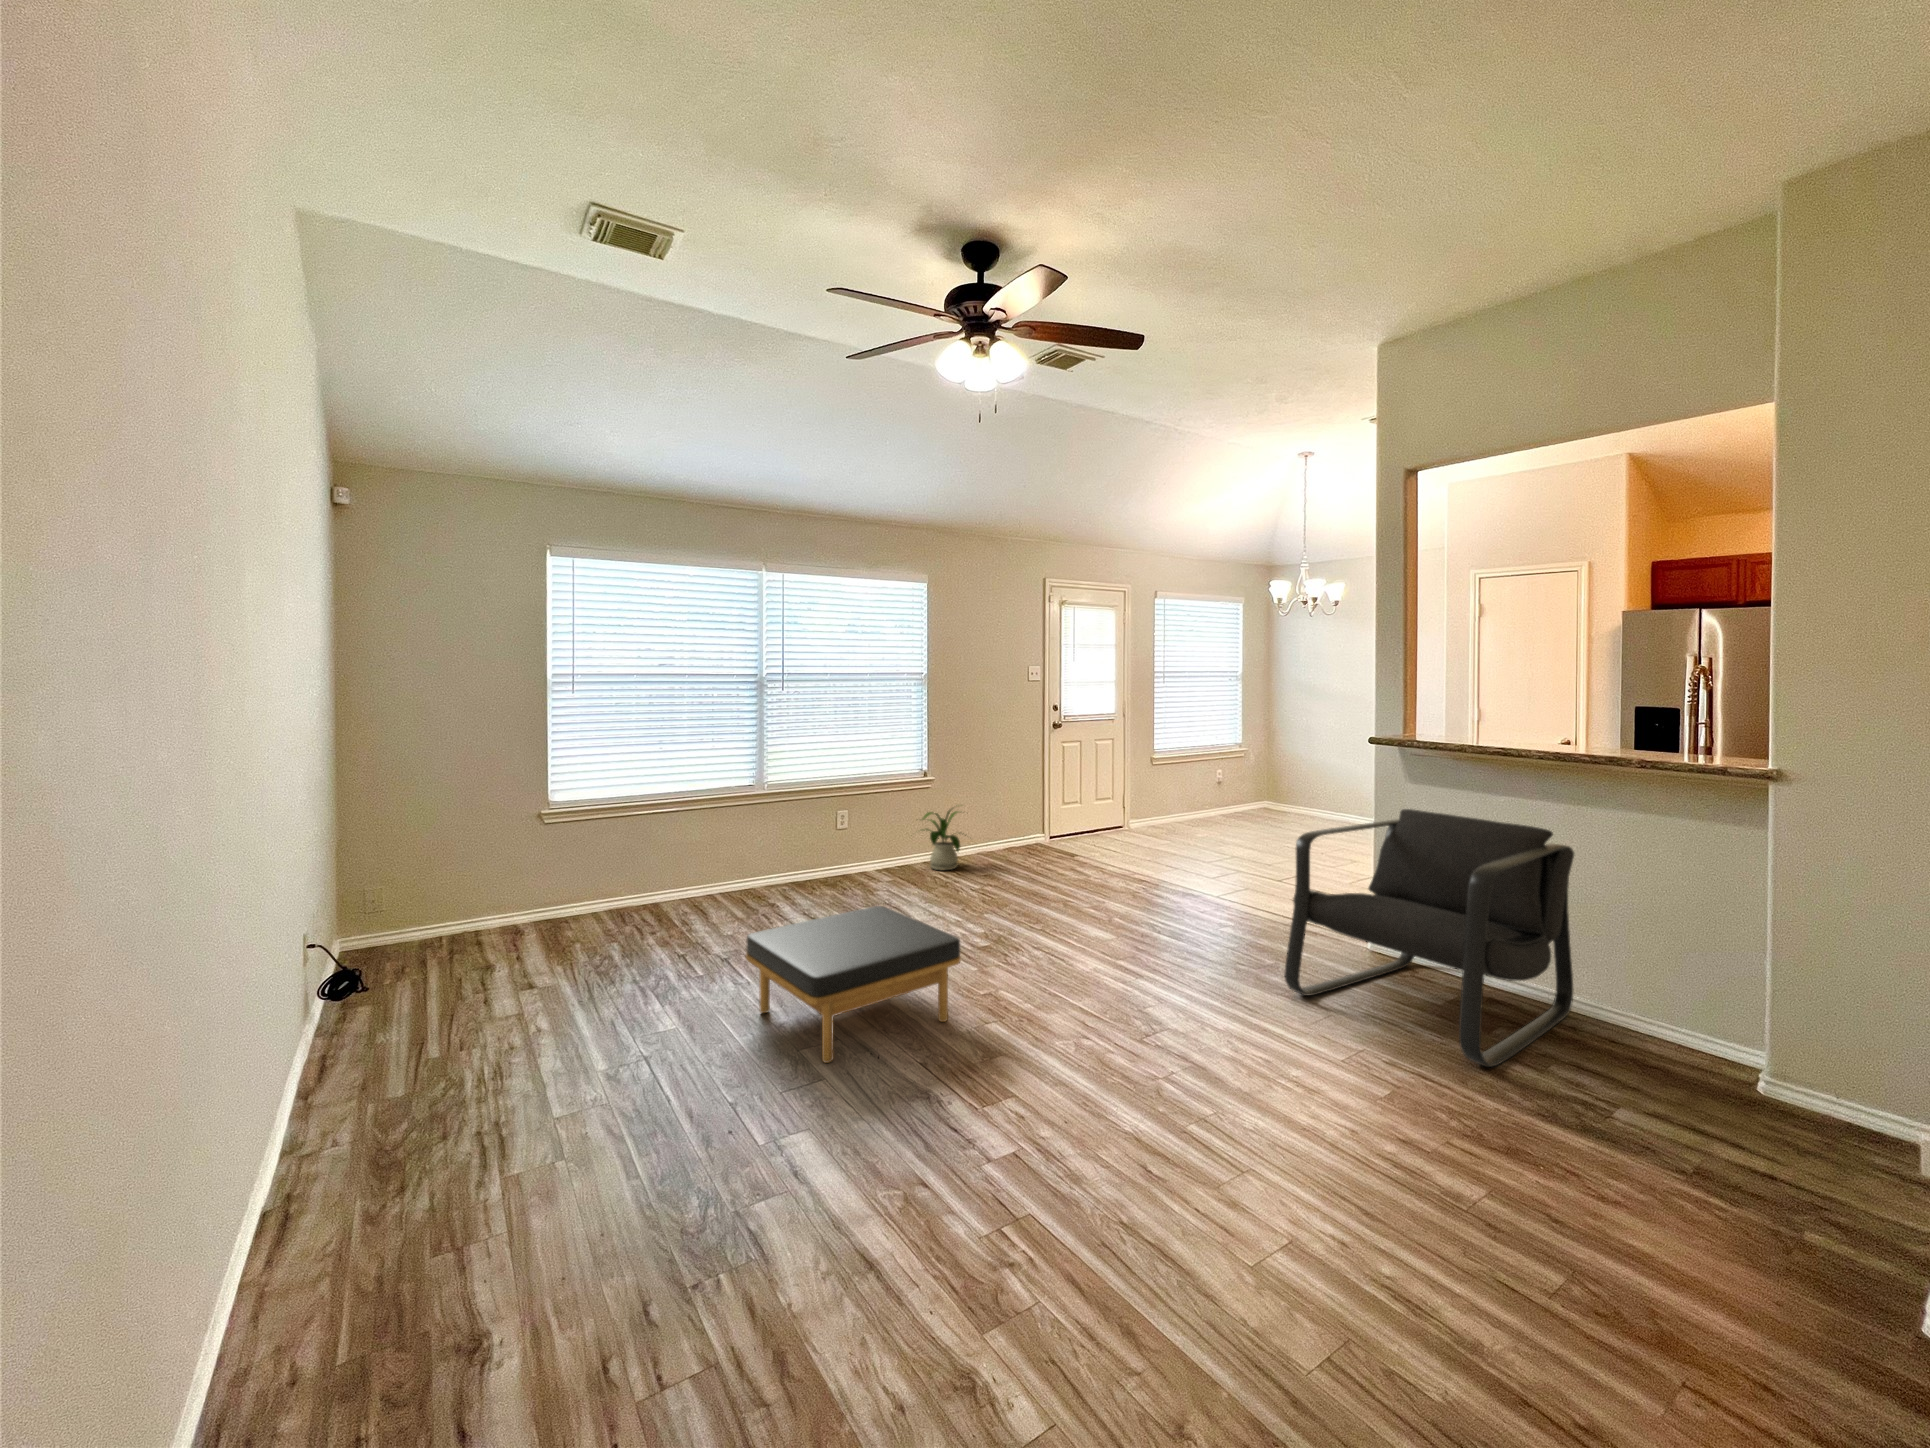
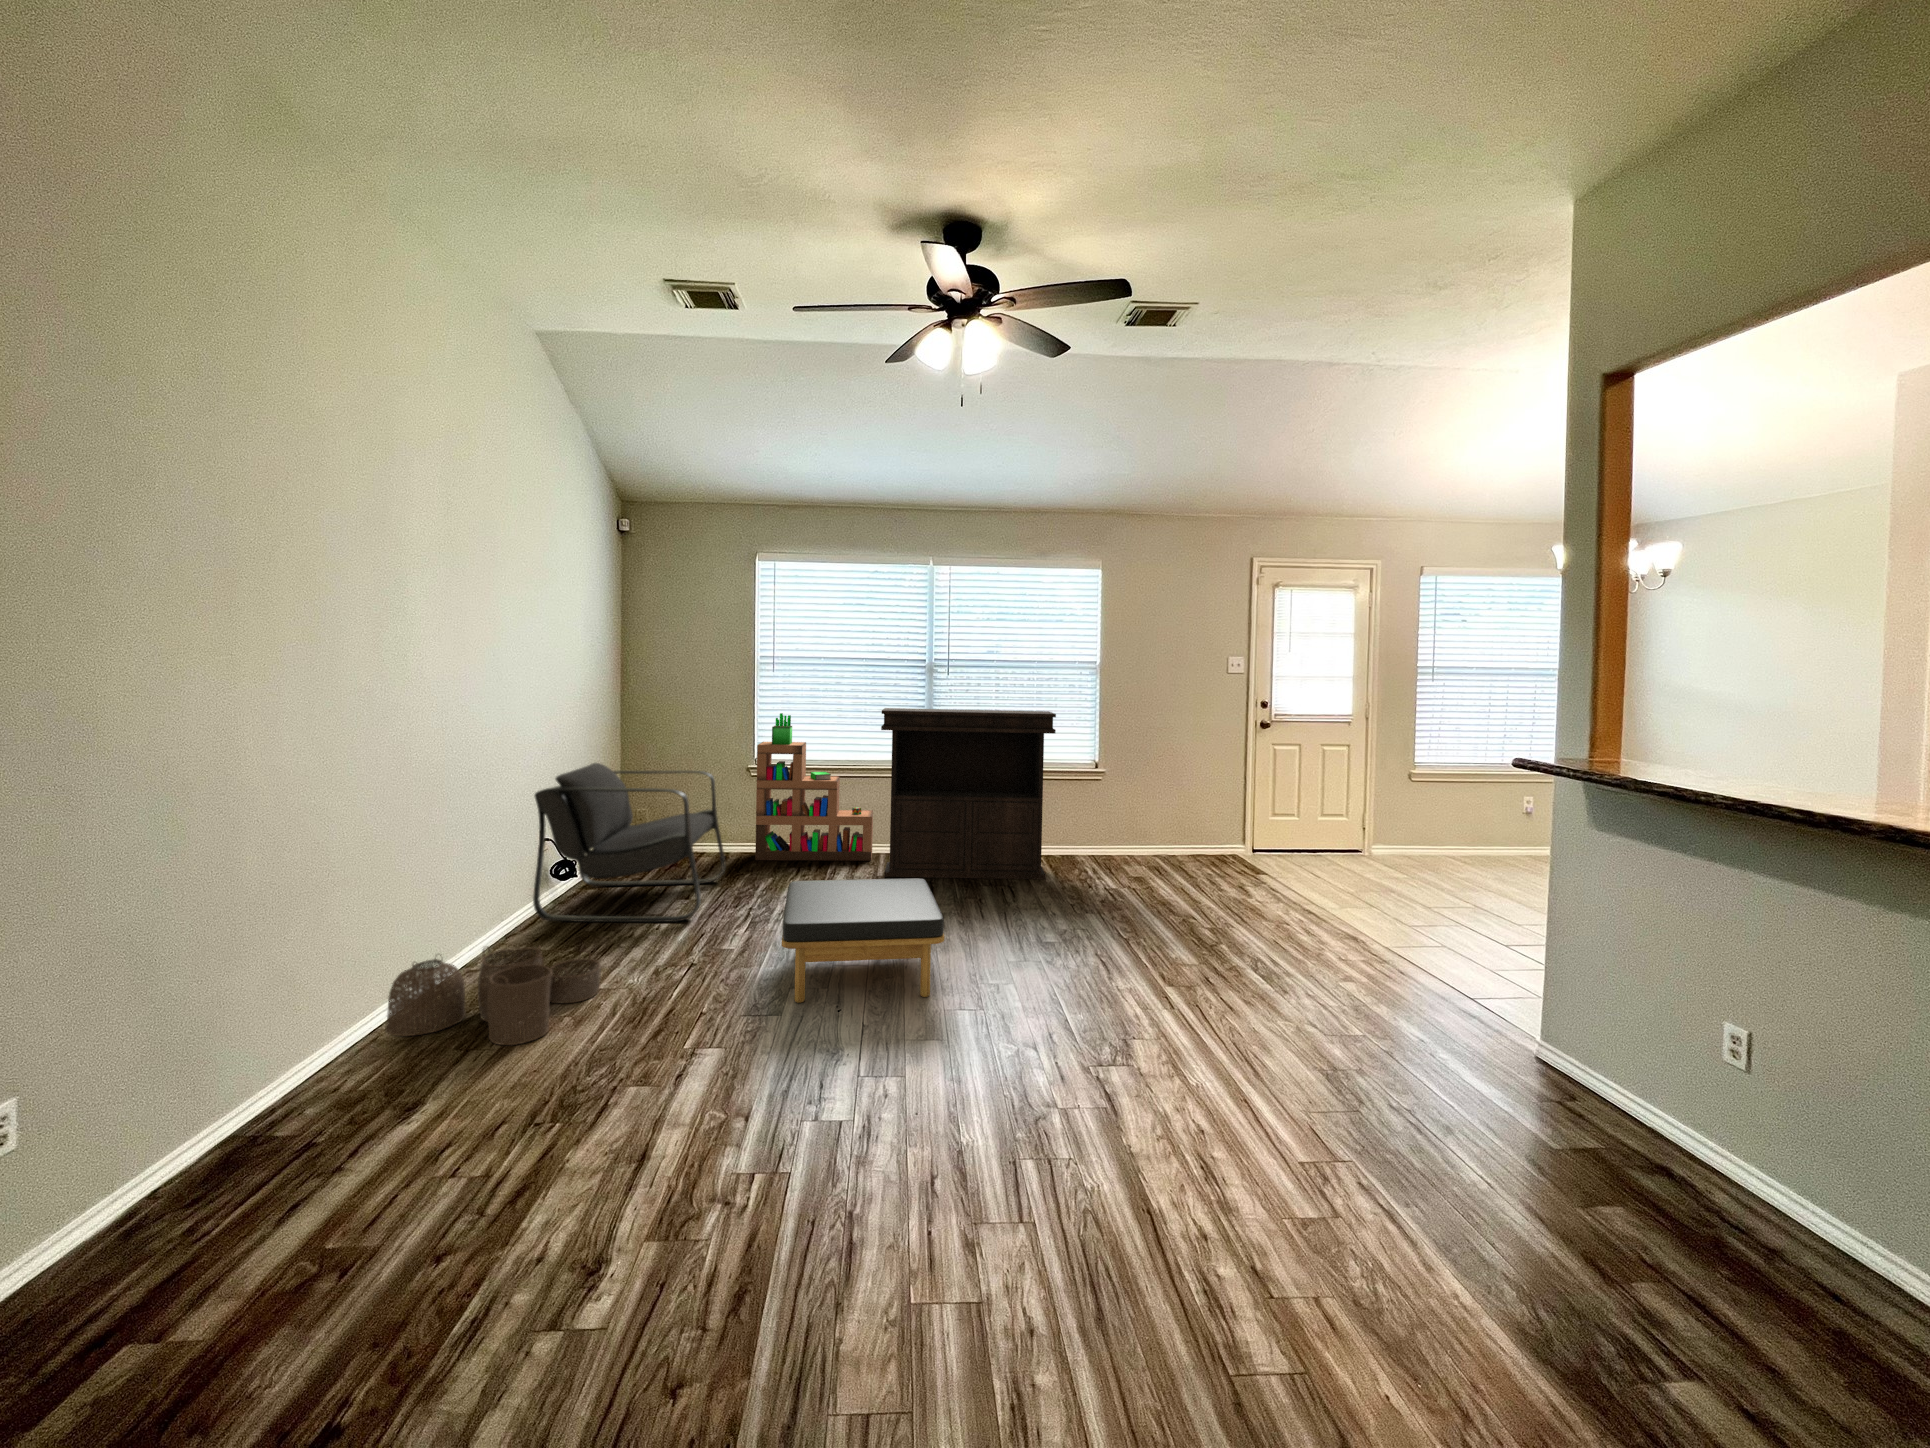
console table: none [734,724,923,917] -> present [881,708,1056,879]
bookshelf: none [560,743,714,927] -> present [755,713,873,861]
house plant: present [922,808,960,870] -> none [1067,800,1131,866]
armchair: present [1284,809,1574,1067] -> present [533,763,726,922]
woven basket: none [247,1076,560,1284] -> present [385,946,600,1045]

